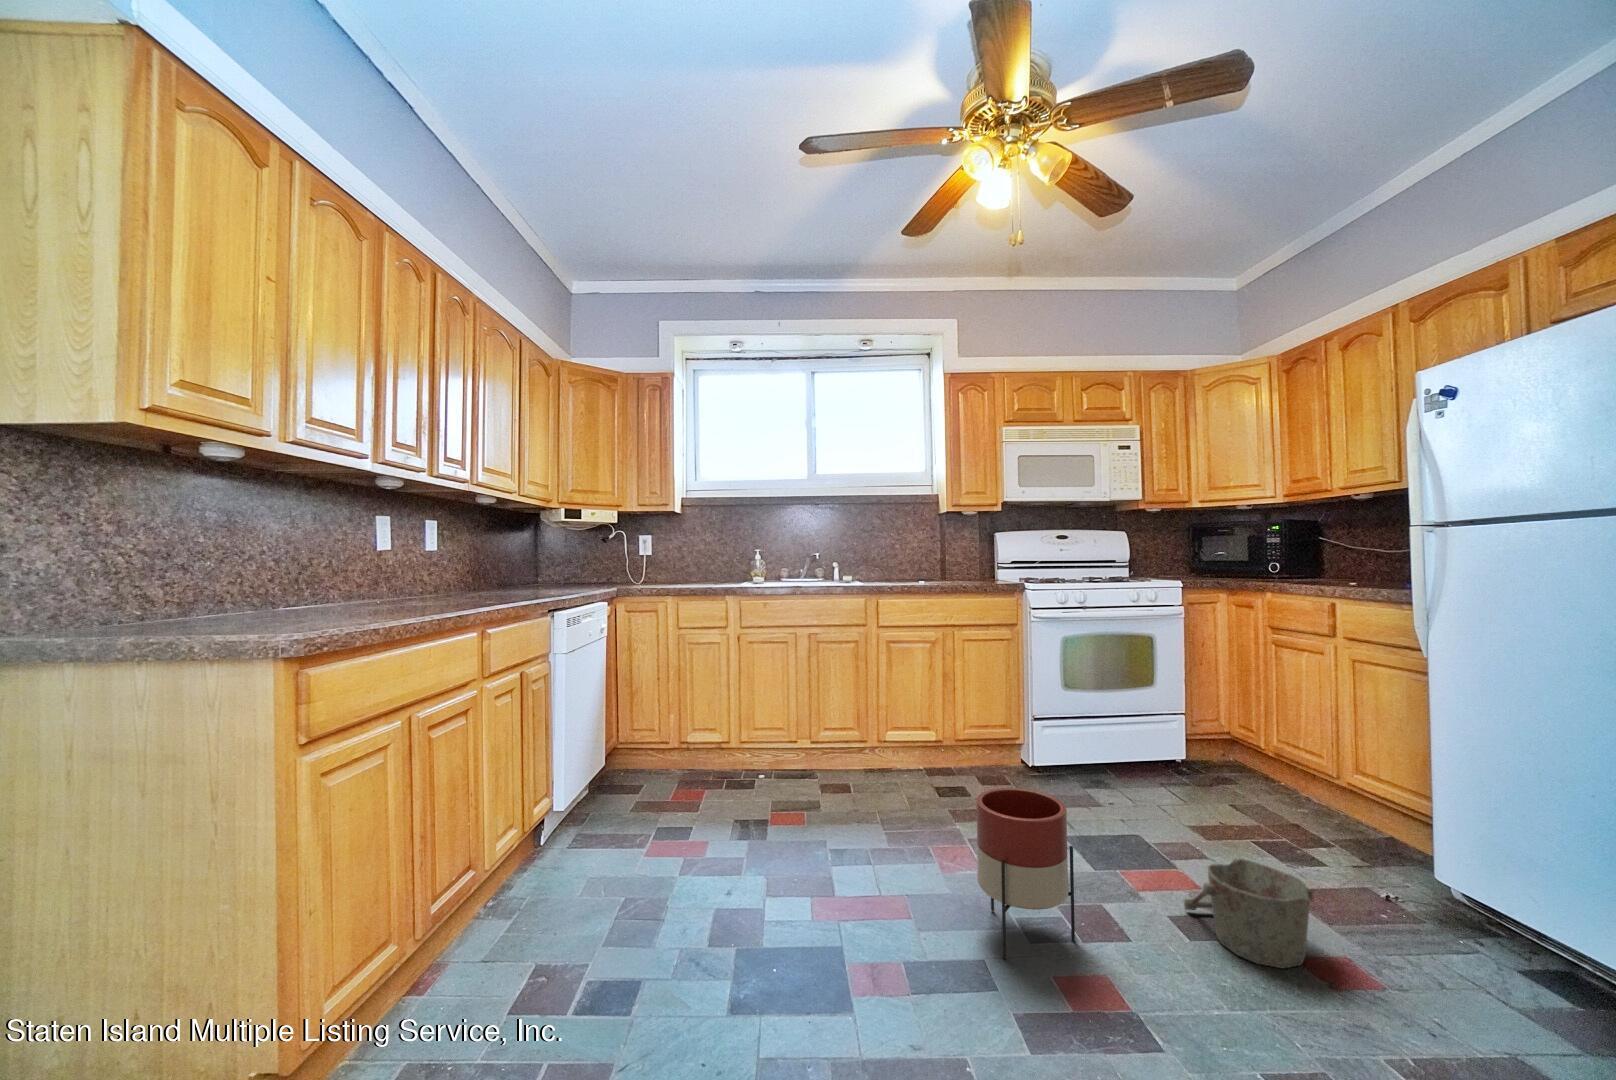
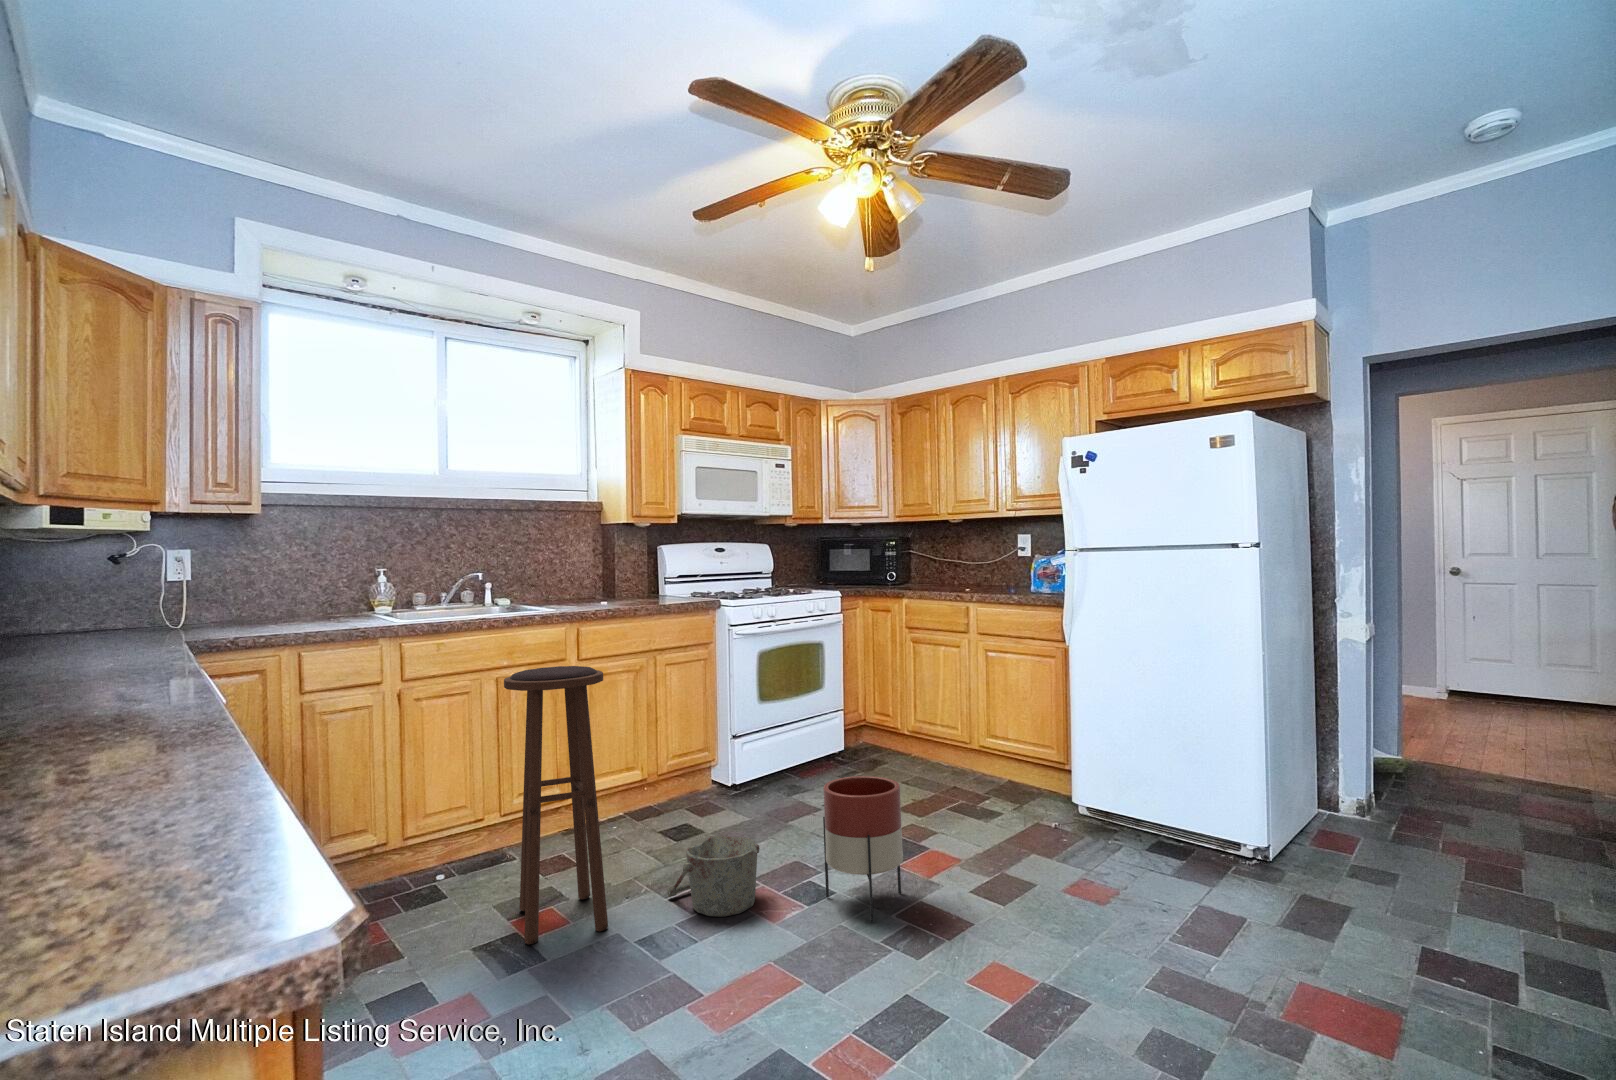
stool: none [734,632,816,862] -> present [504,666,608,944]
bucket: present [1184,859,1313,969] -> present [667,836,759,917]

